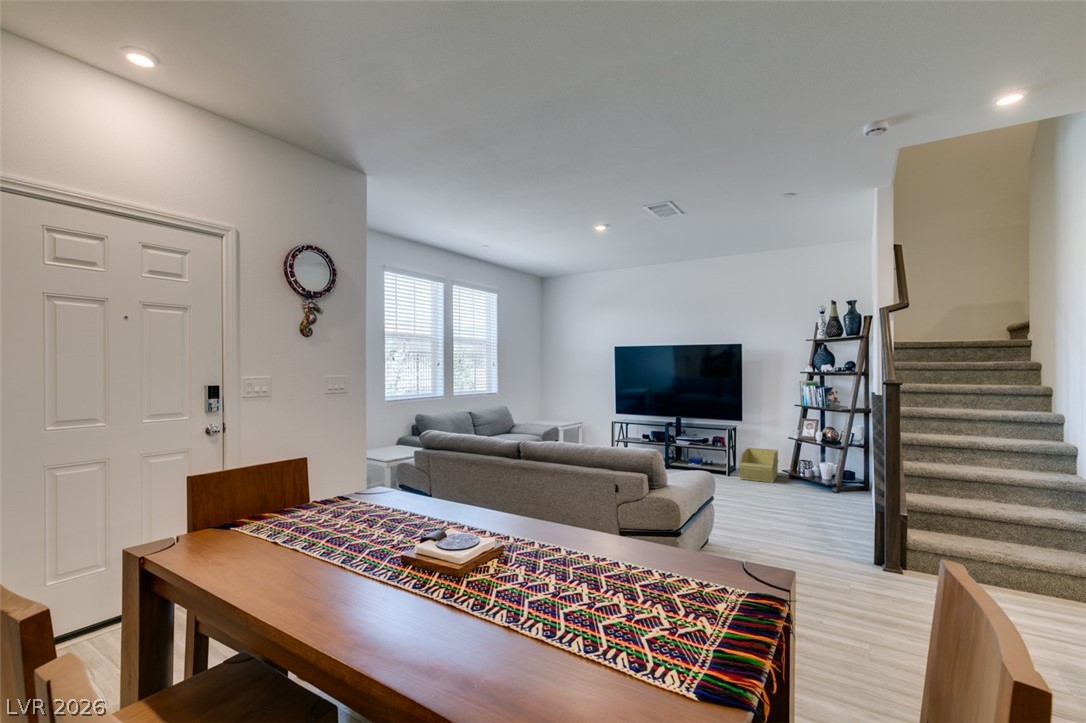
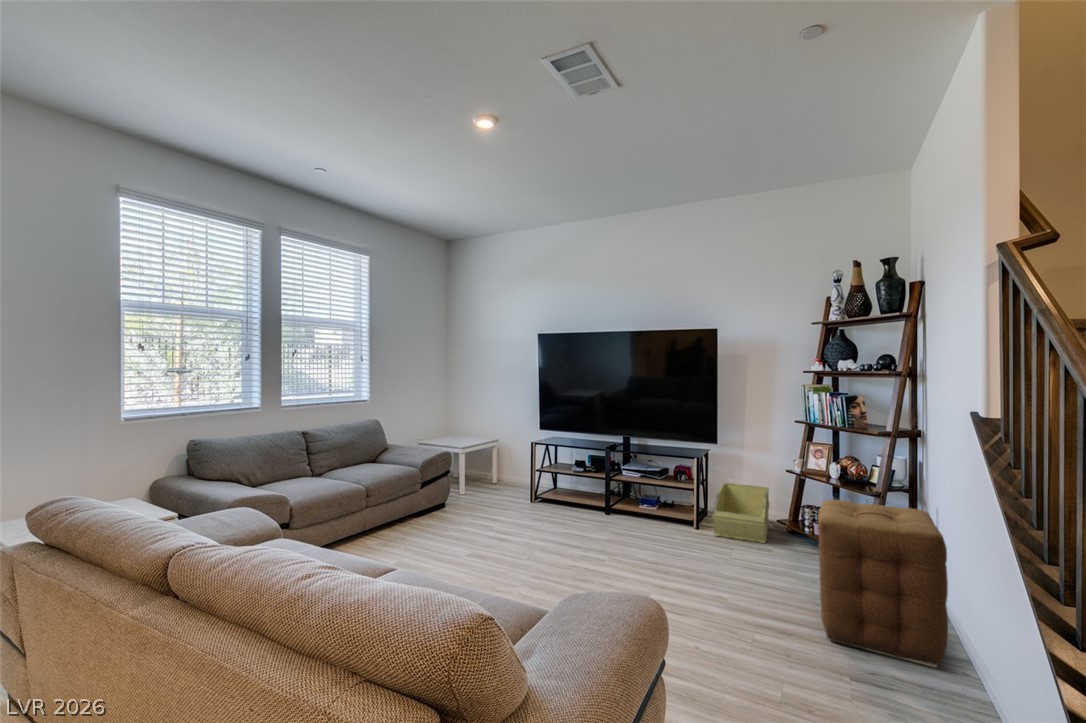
ottoman: none [793,446,858,524] -> present [818,500,948,668]

